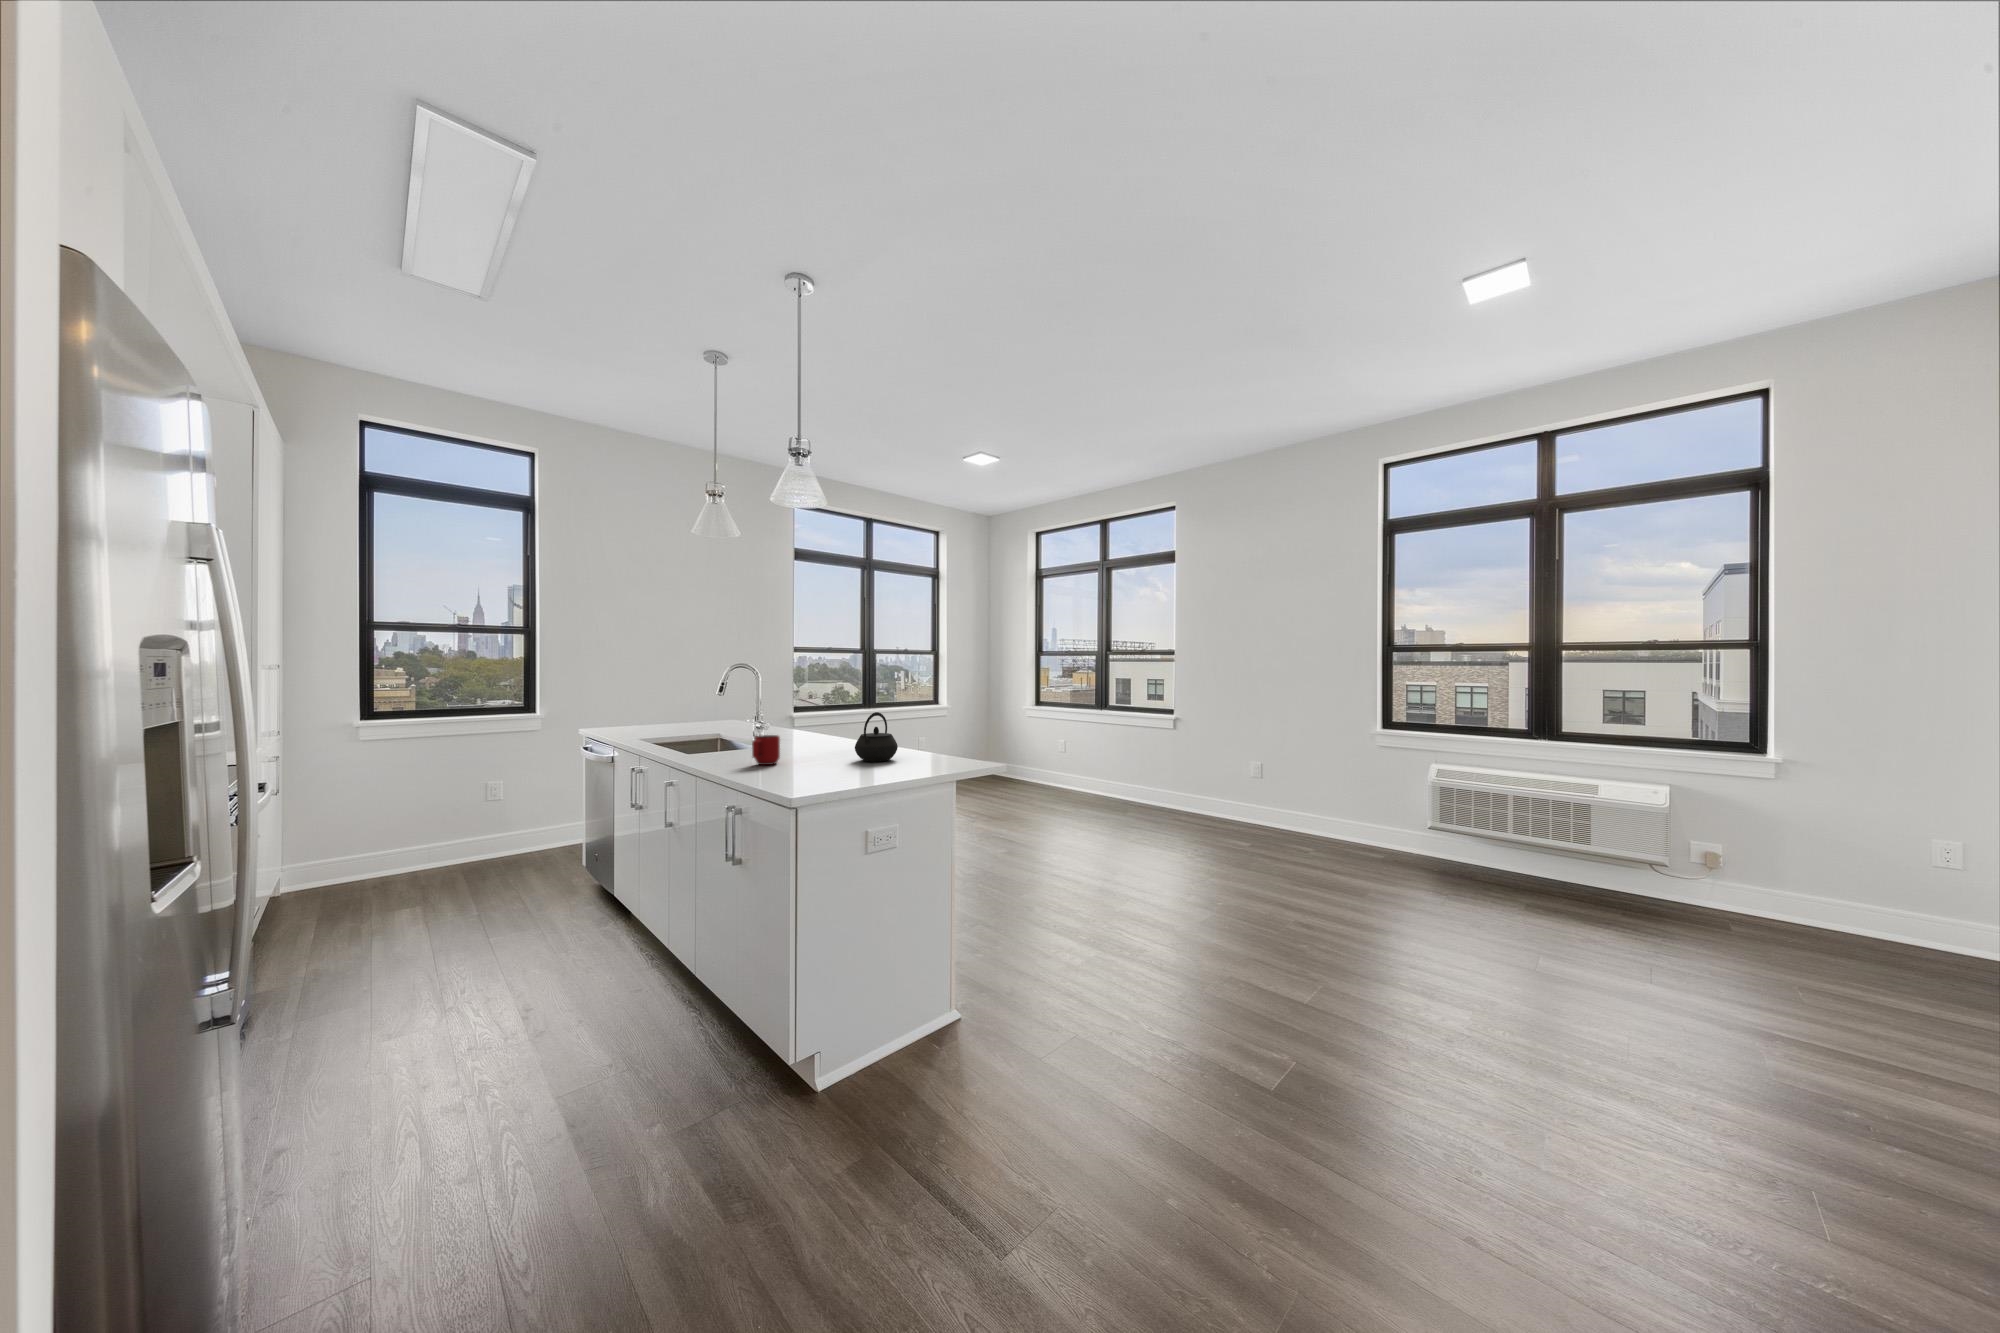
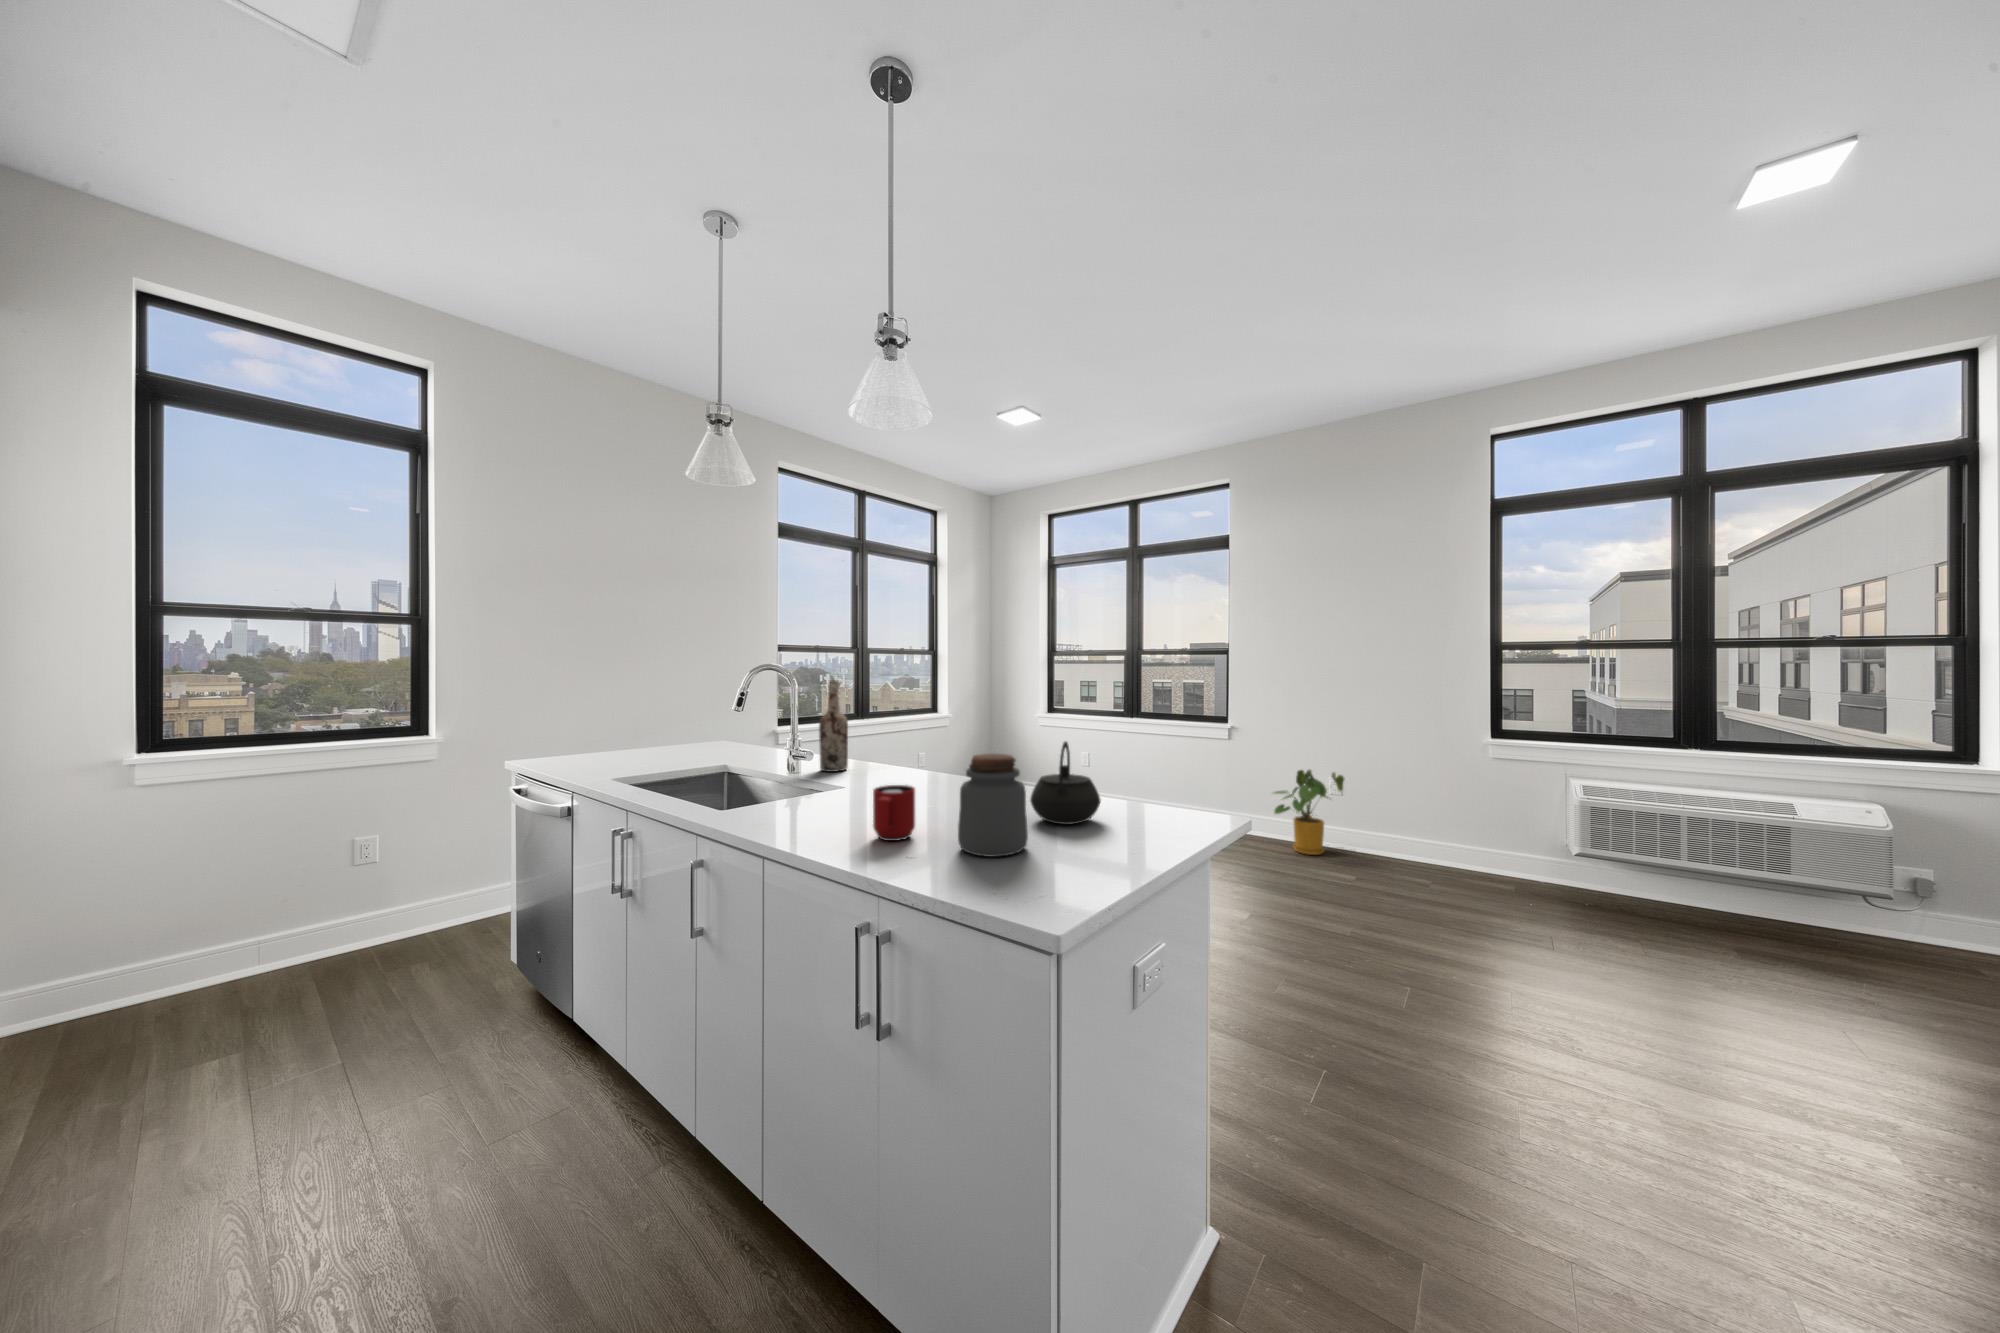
wine bottle: none [772,675,792,737] -> present [819,680,848,772]
jar: none [791,716,831,771] -> present [958,754,1028,857]
house plant: none [1194,756,1262,829] -> present [1274,770,1344,855]

